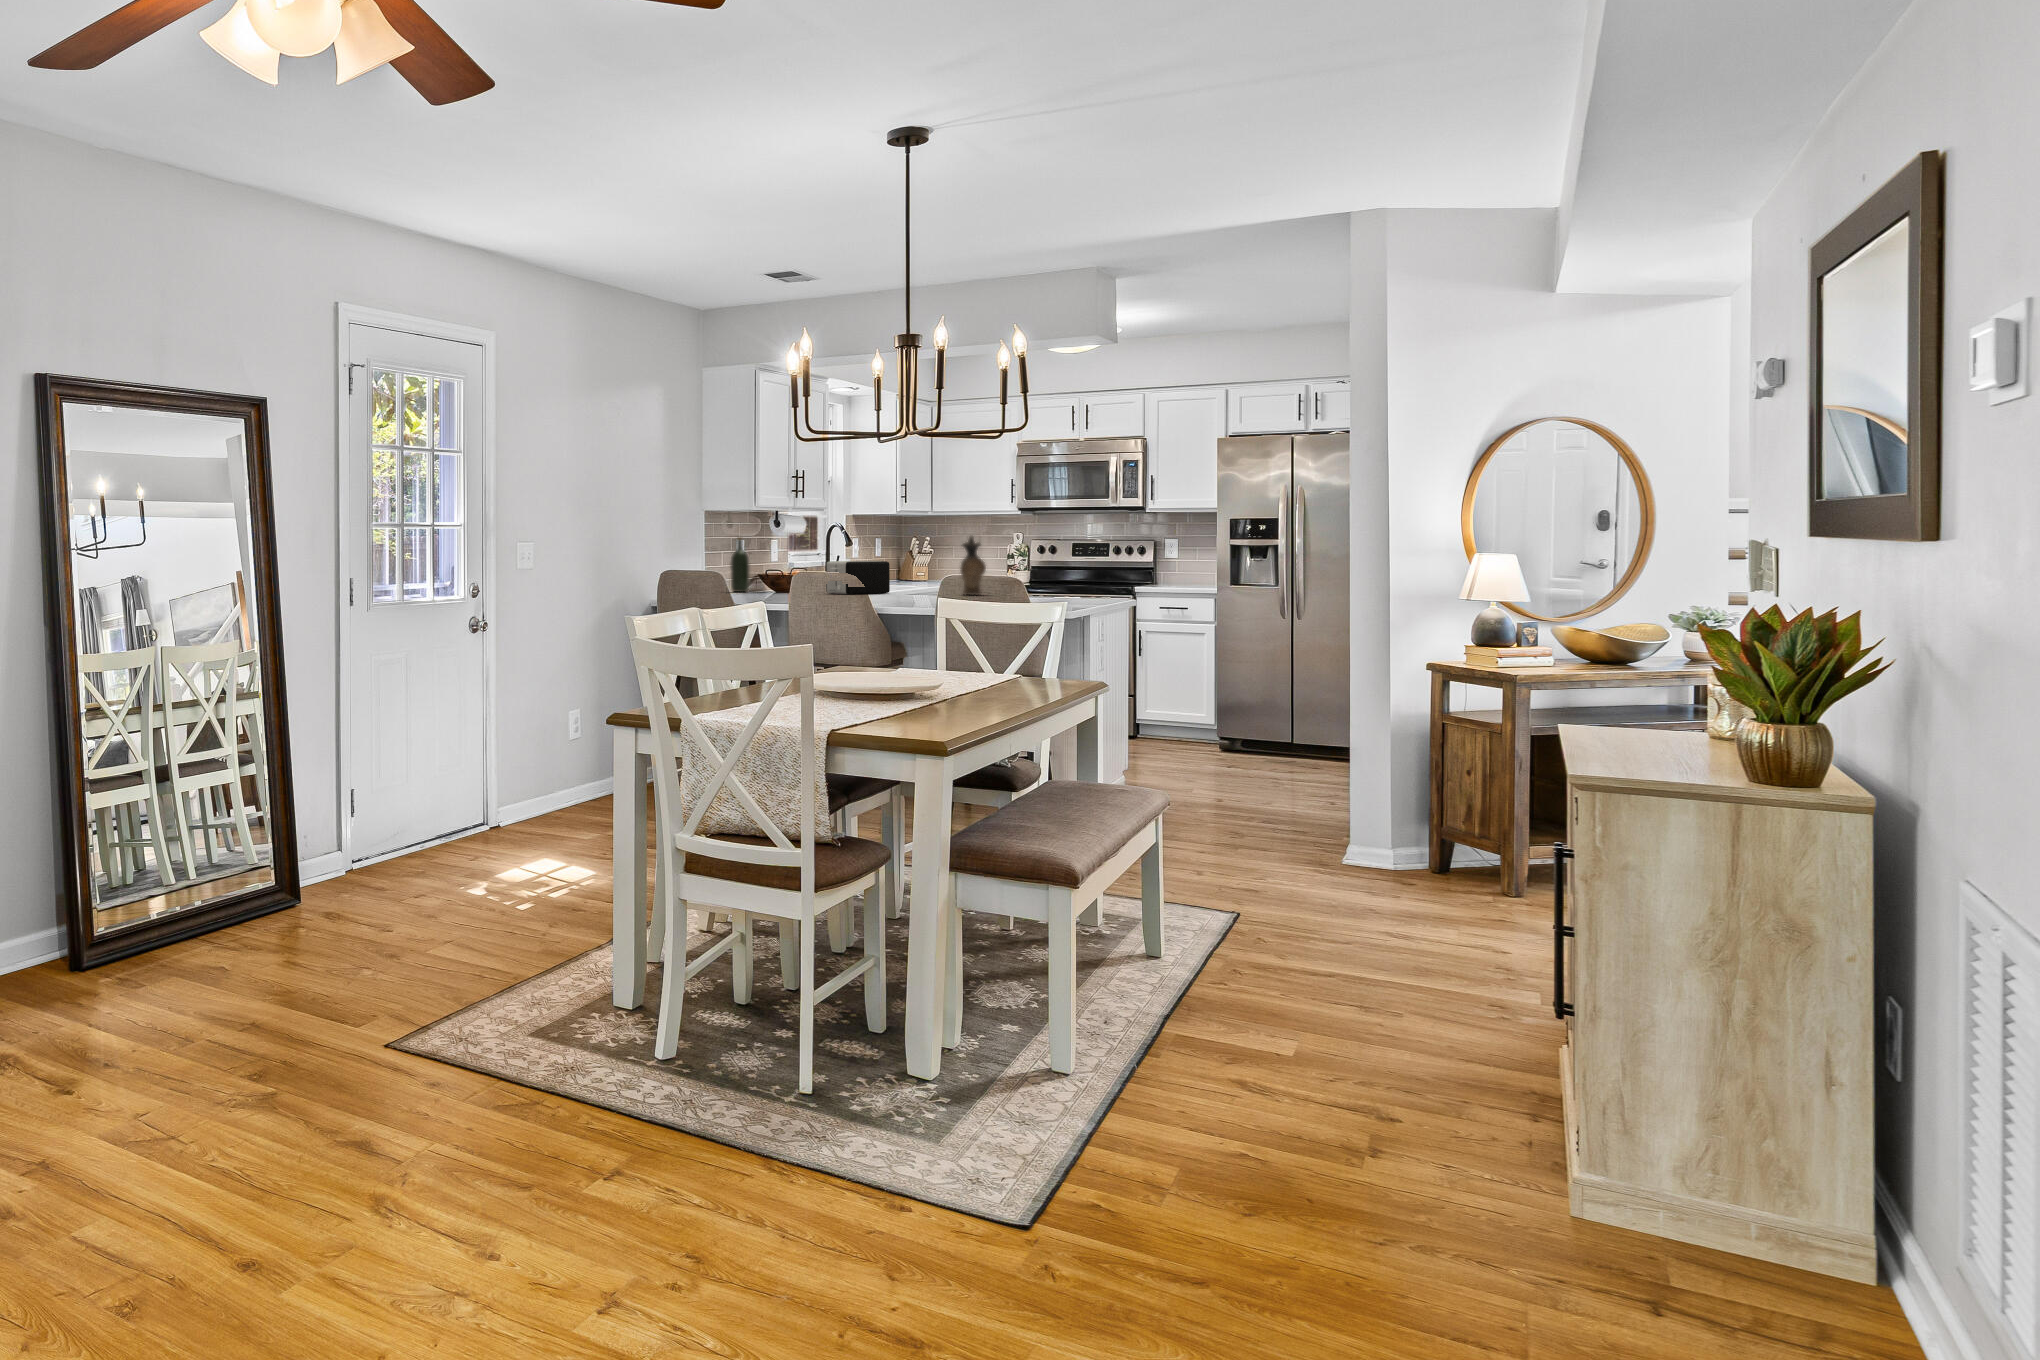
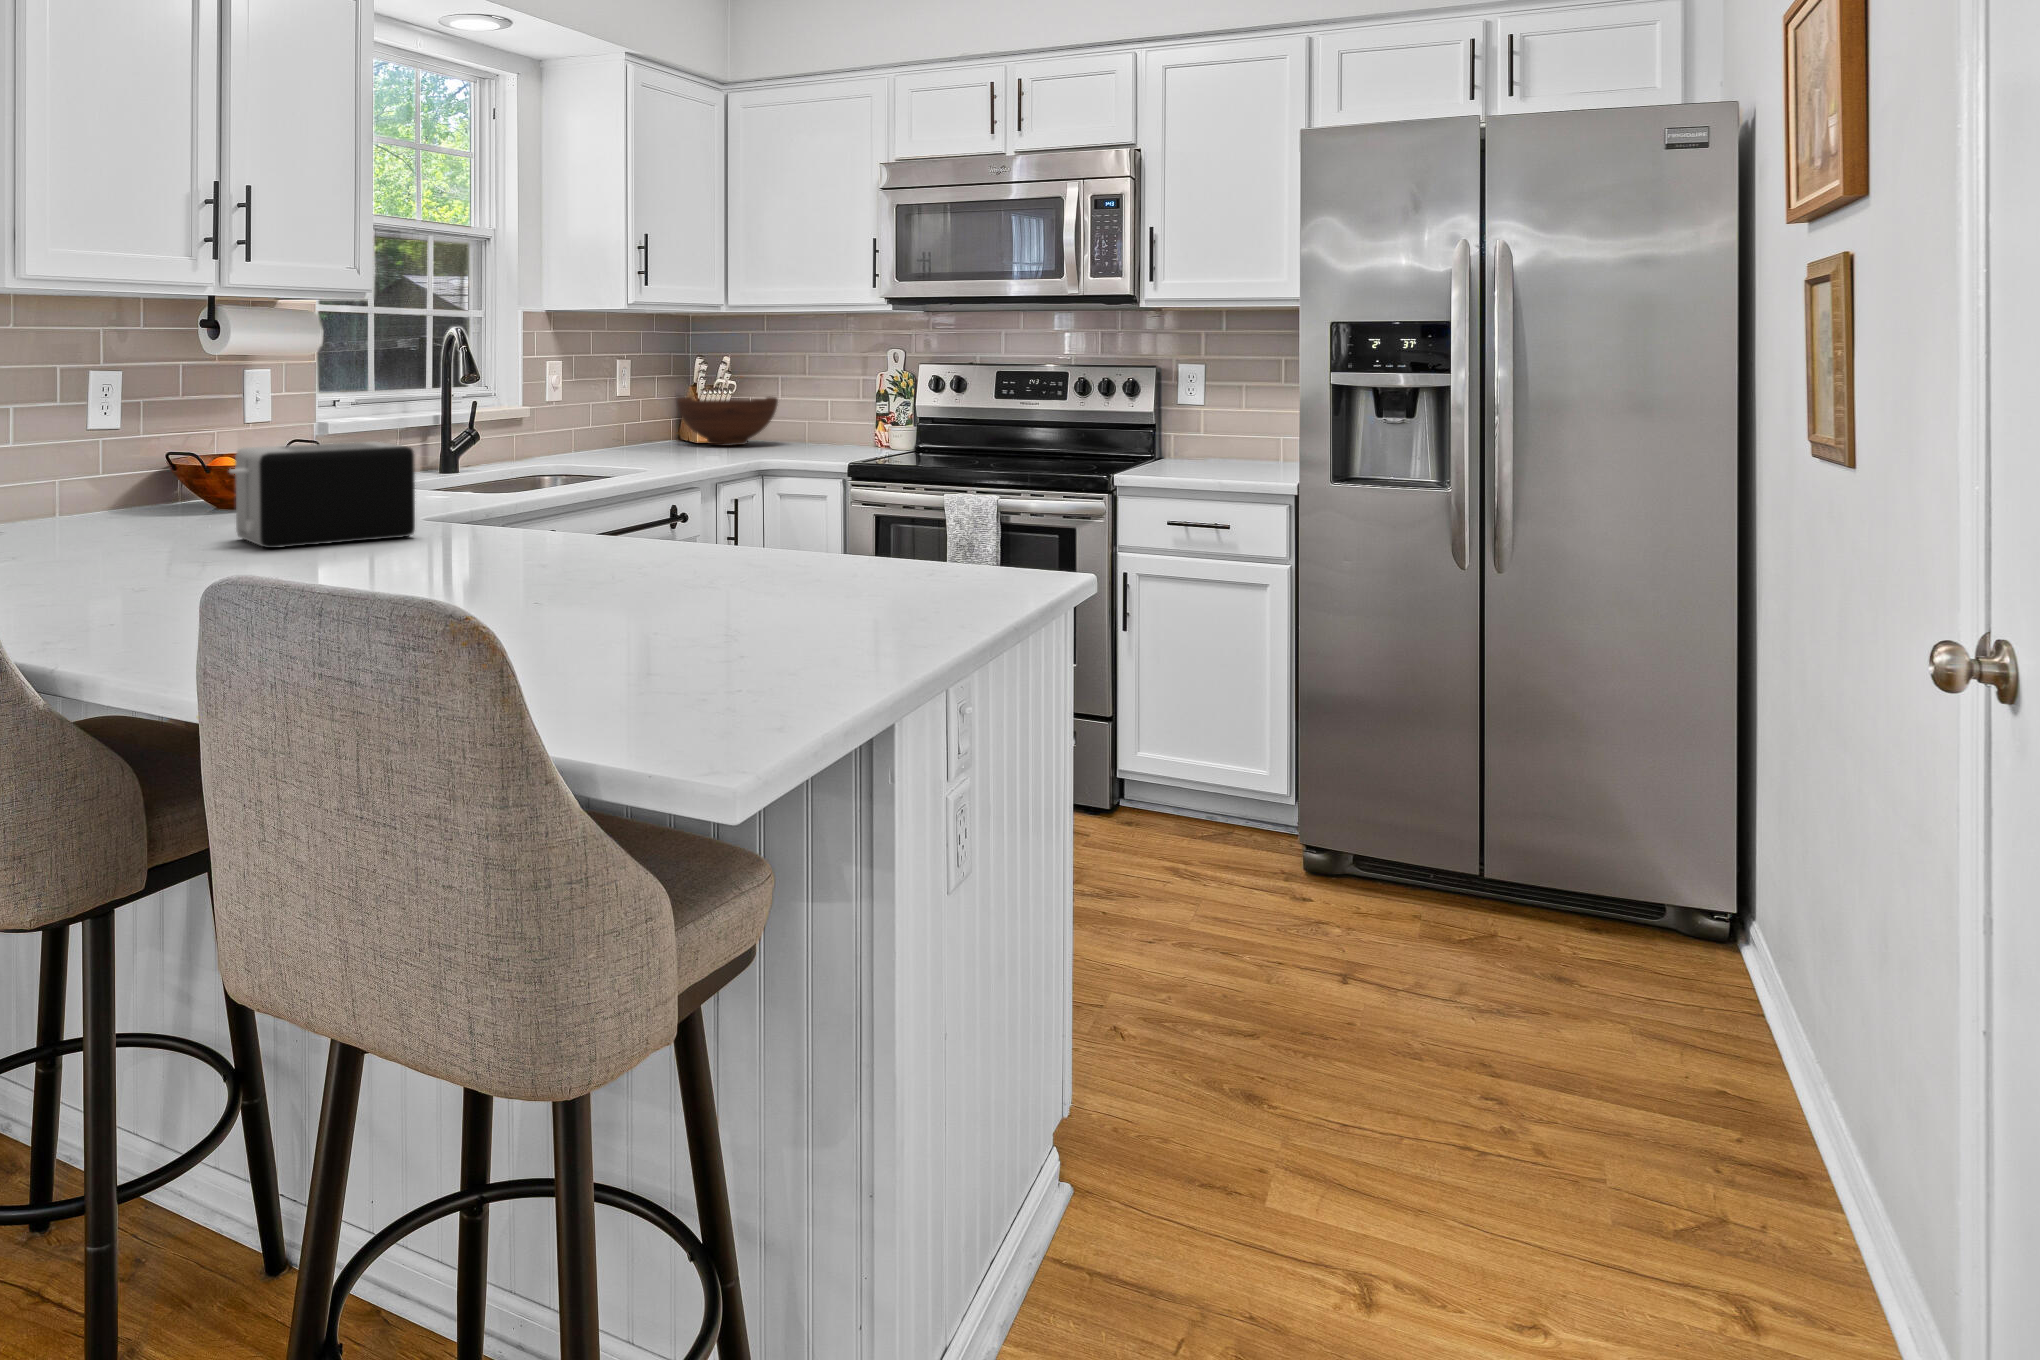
ceramic pitcher: present [960,536,986,595] -> none [570,375,643,557]
wine bottle: present [730,537,750,592] -> none [31,375,86,526]
fruit bowl: none [902,557,955,581] -> present [677,396,778,446]

